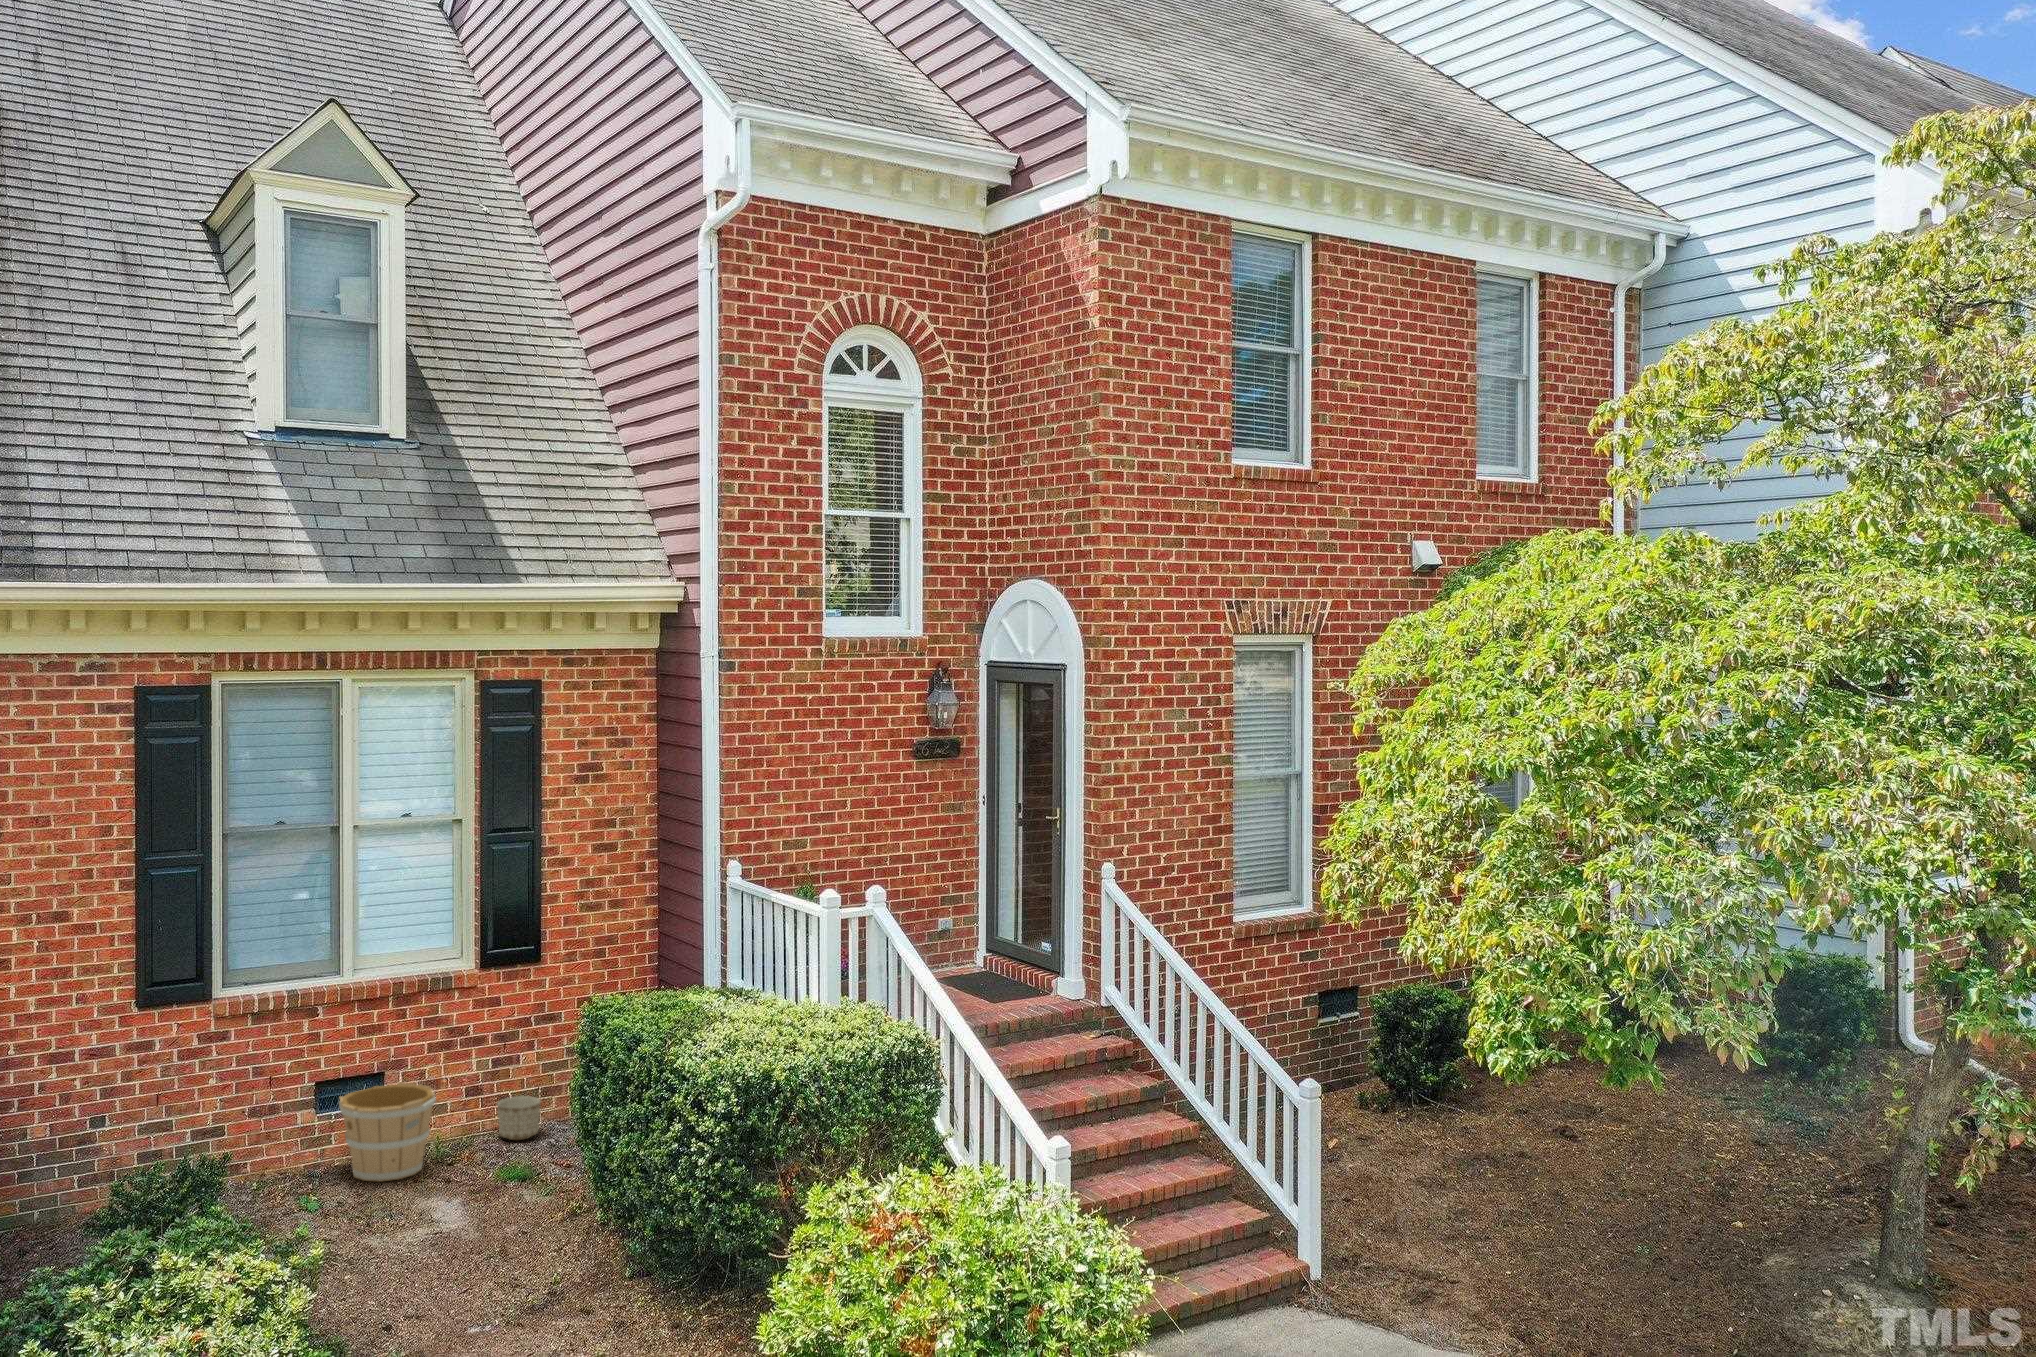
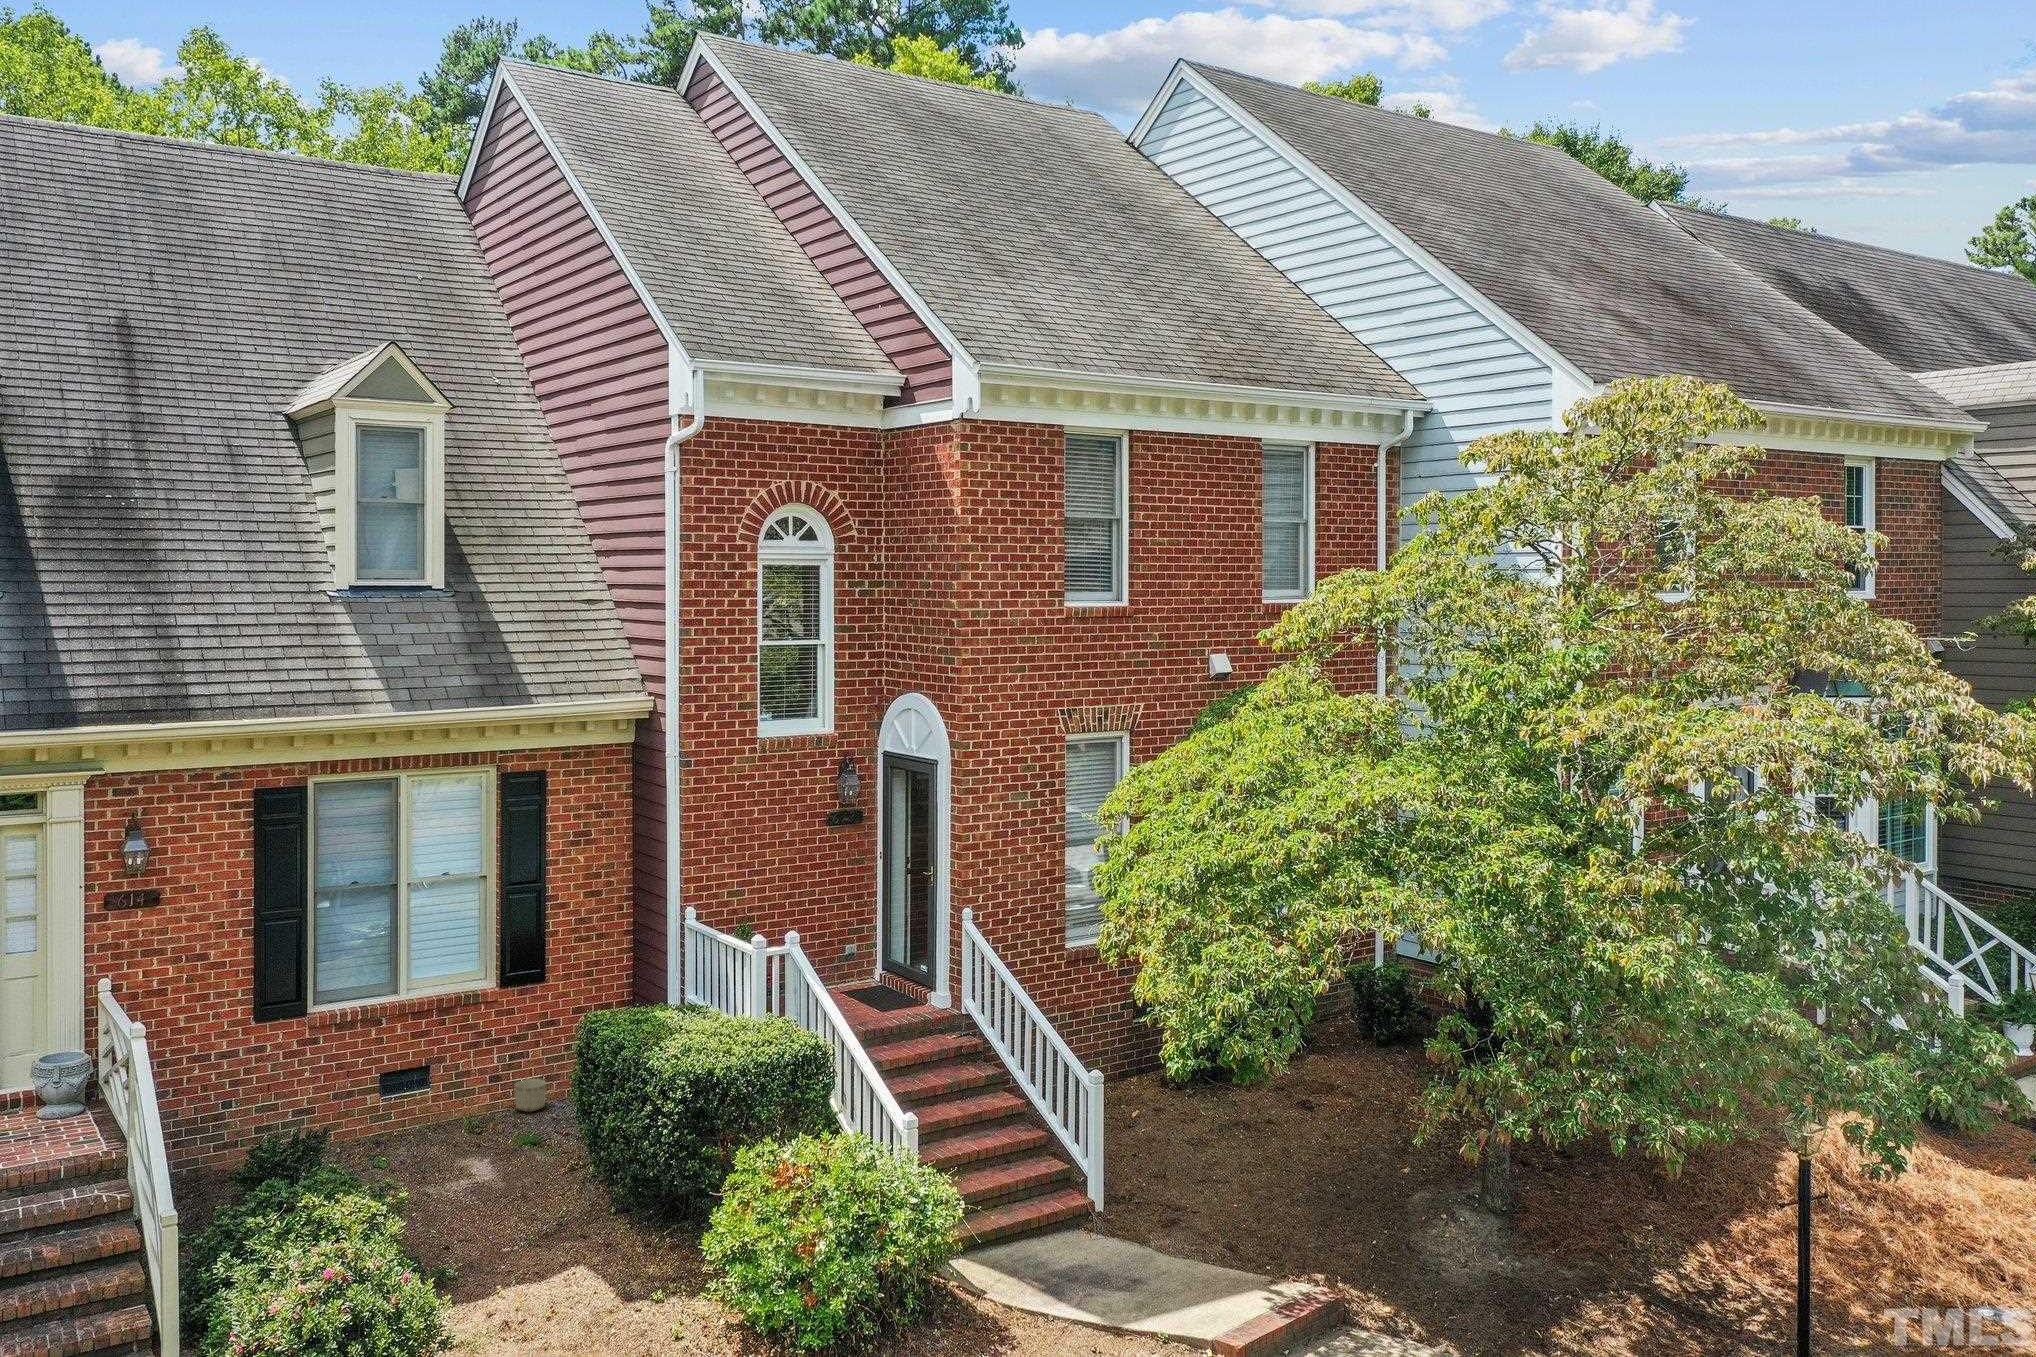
wooden bucket: present [339,1082,436,1182] -> none [401,1070,471,1143]

